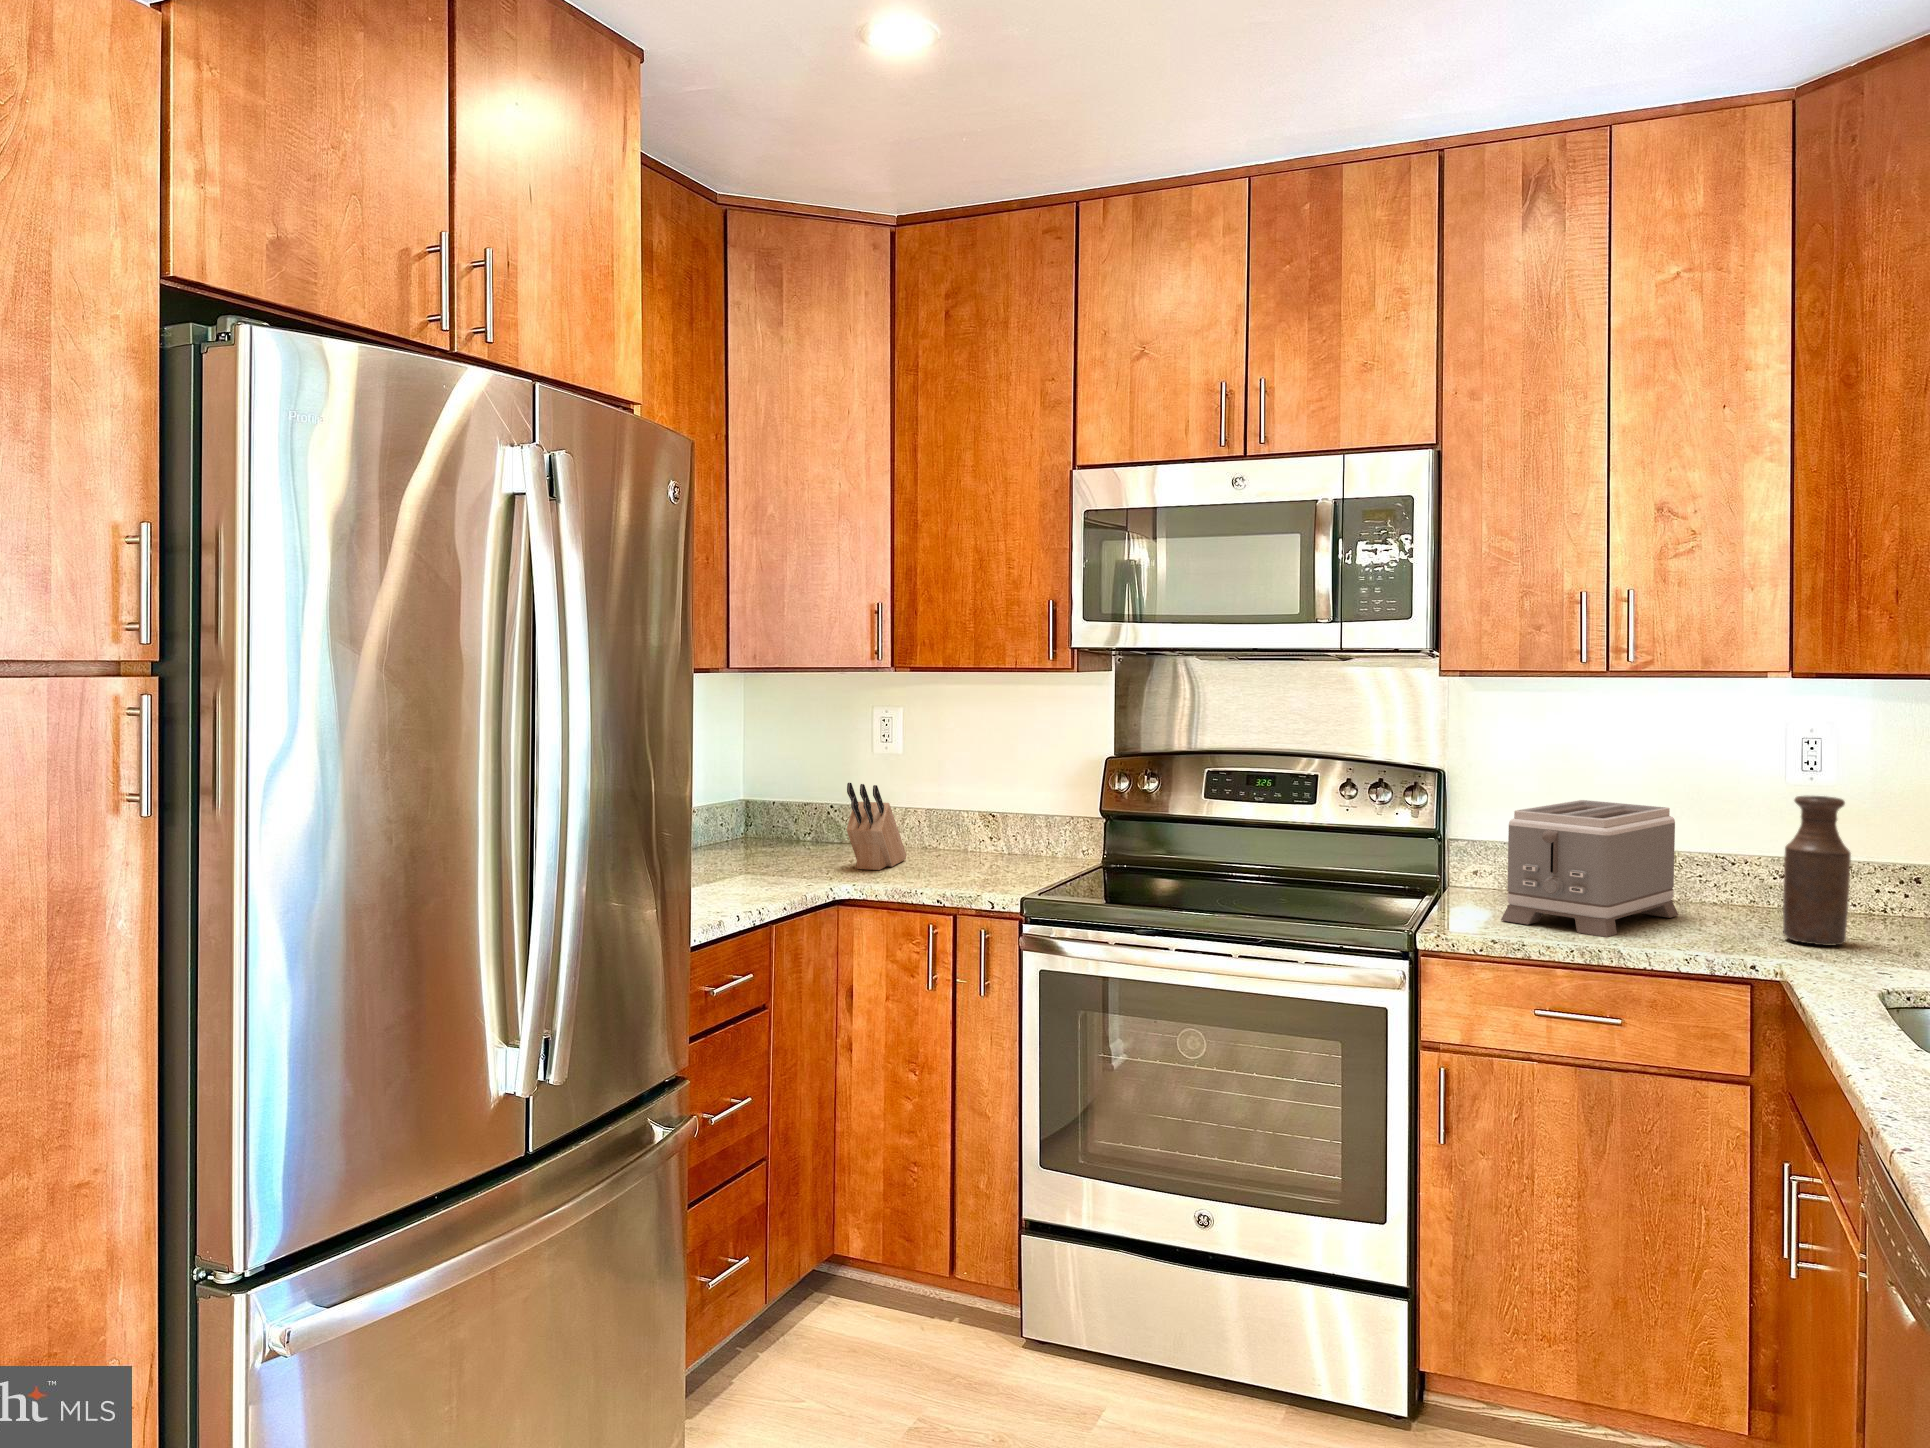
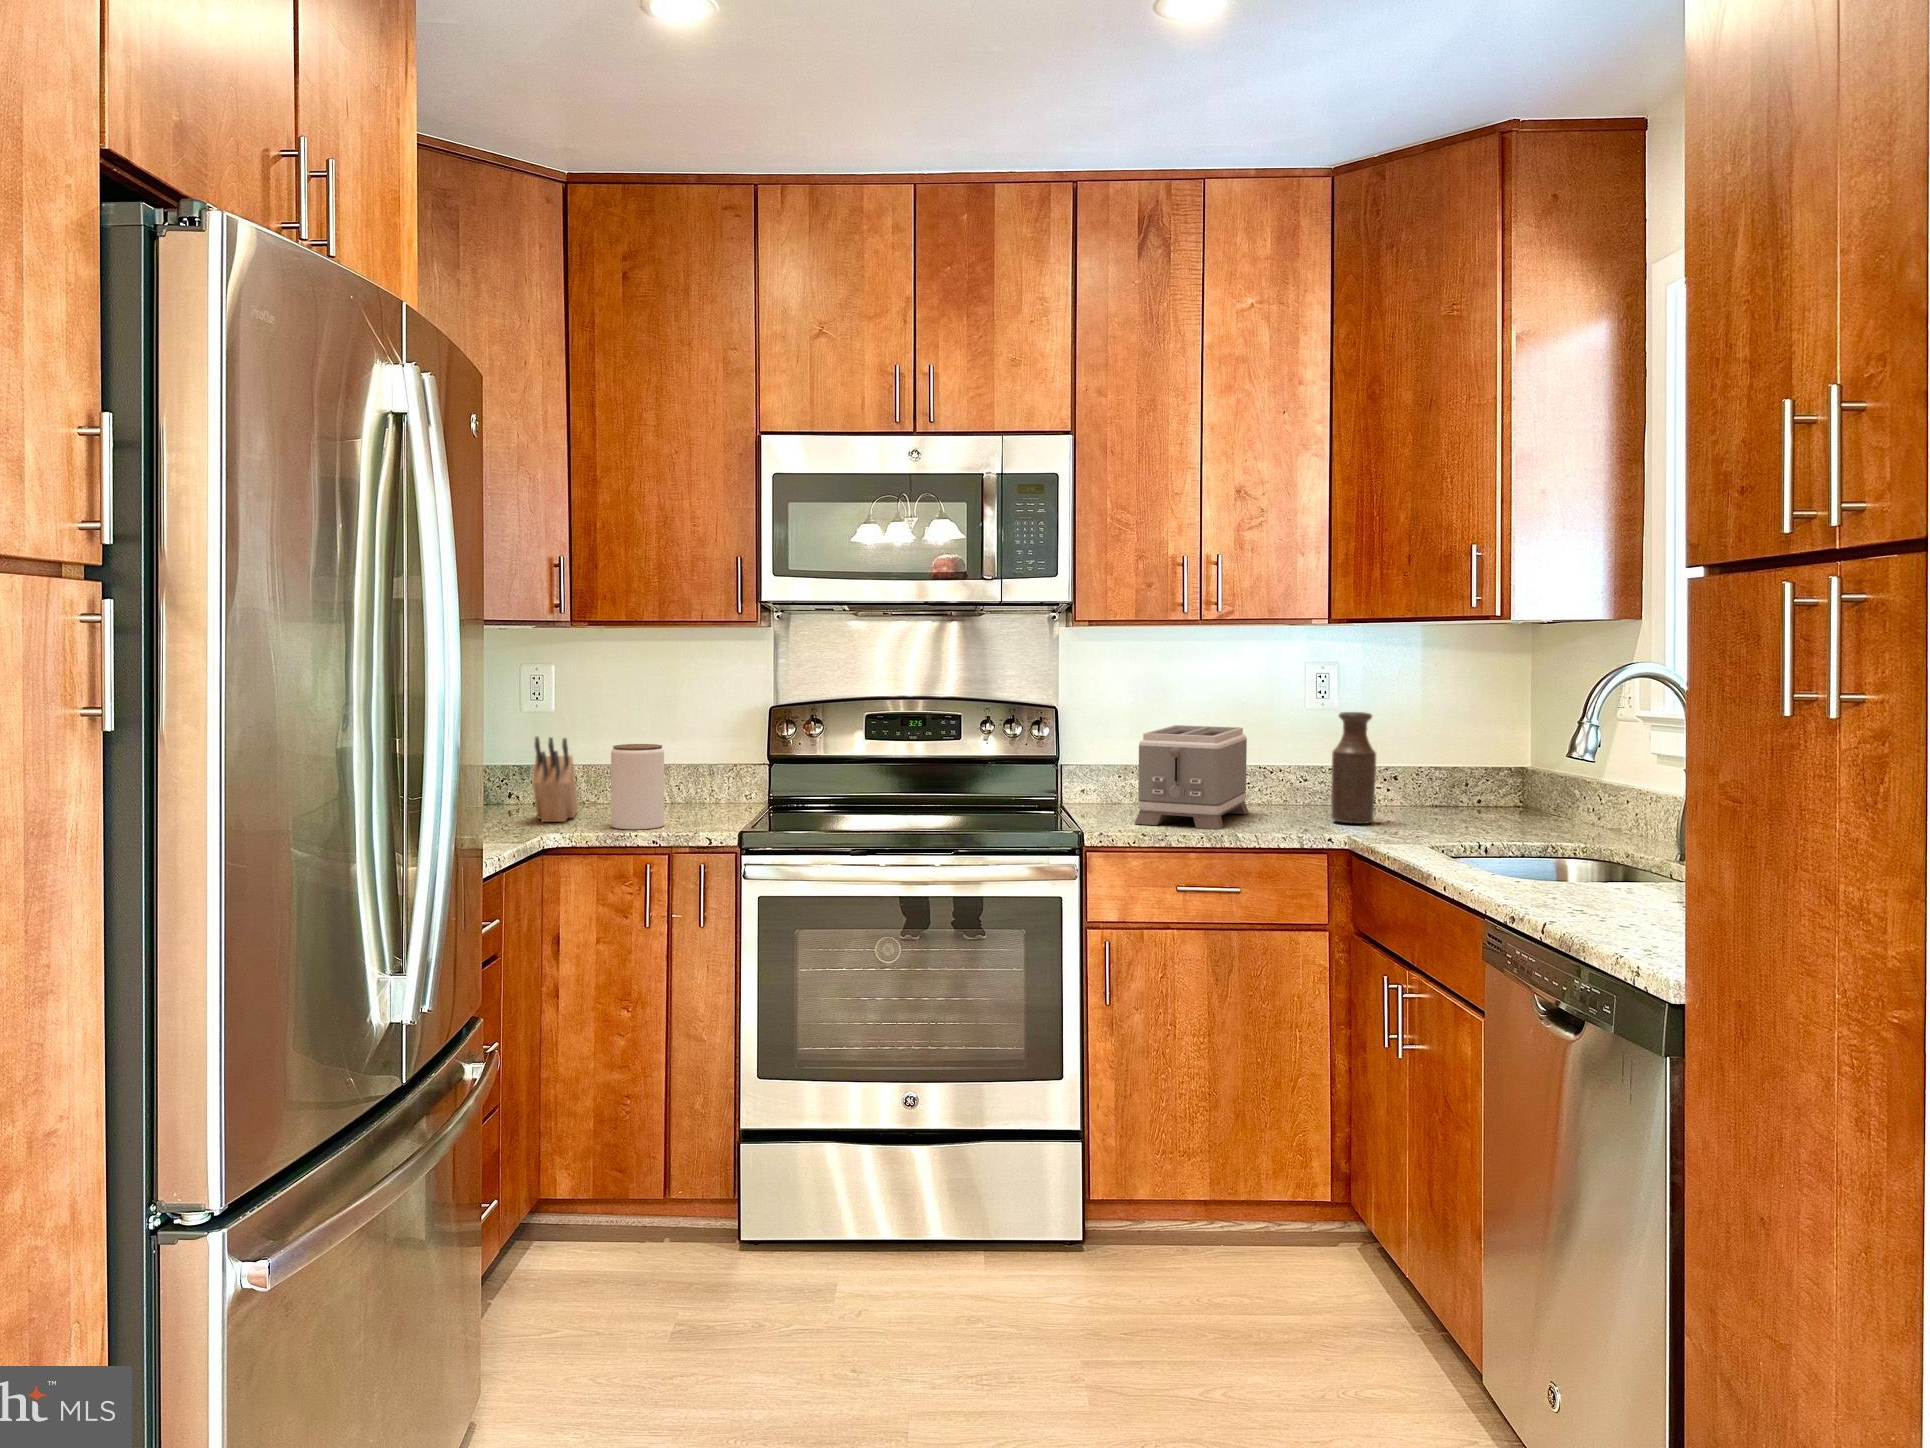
jar: none [914,794,969,885] -> present [611,744,664,829]

